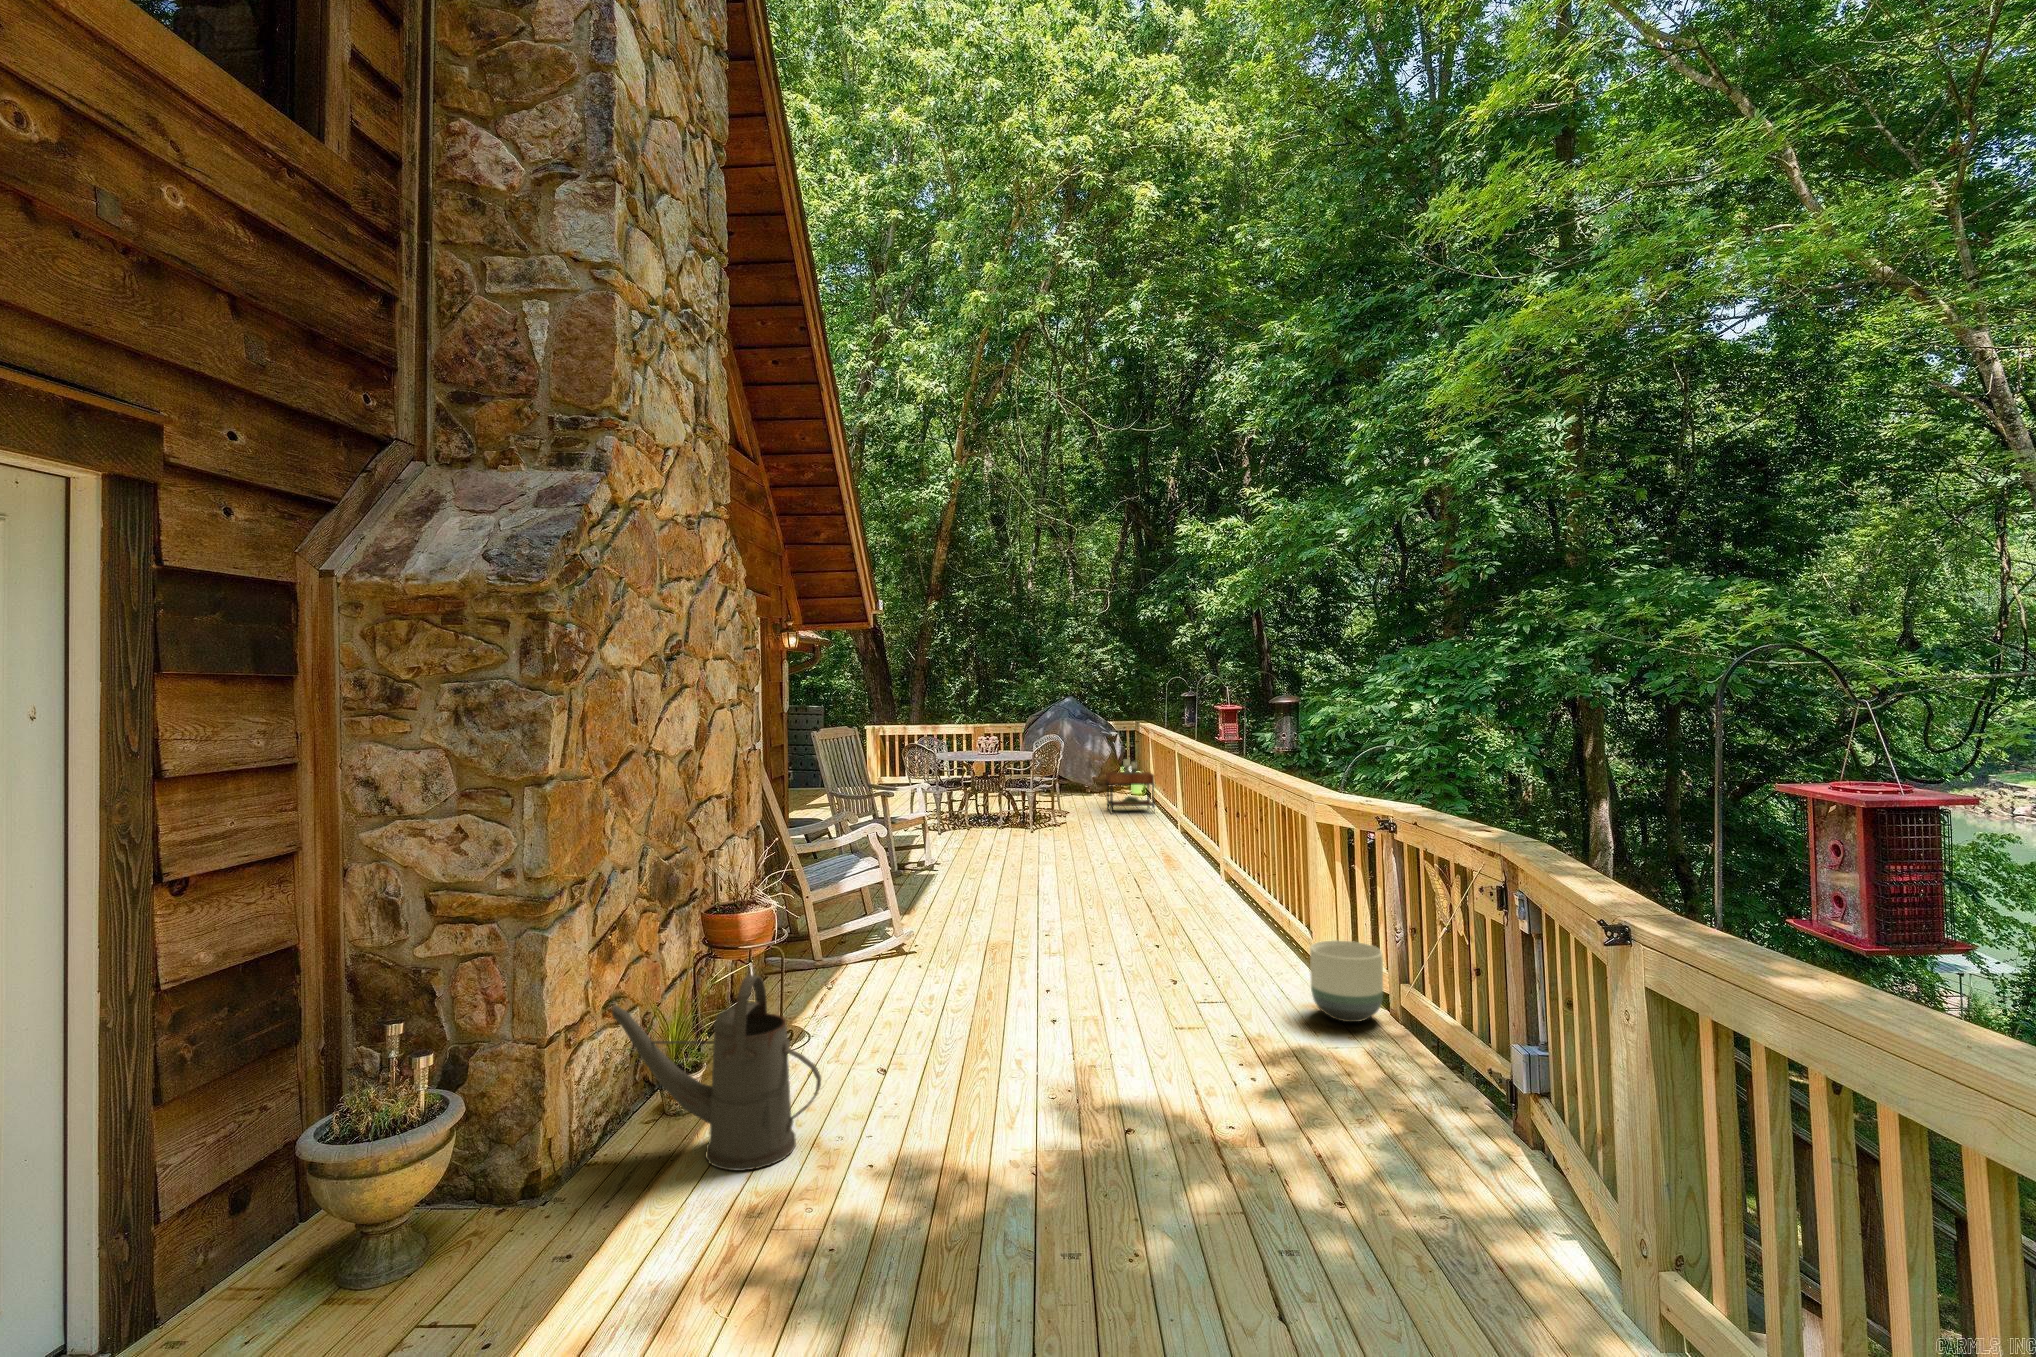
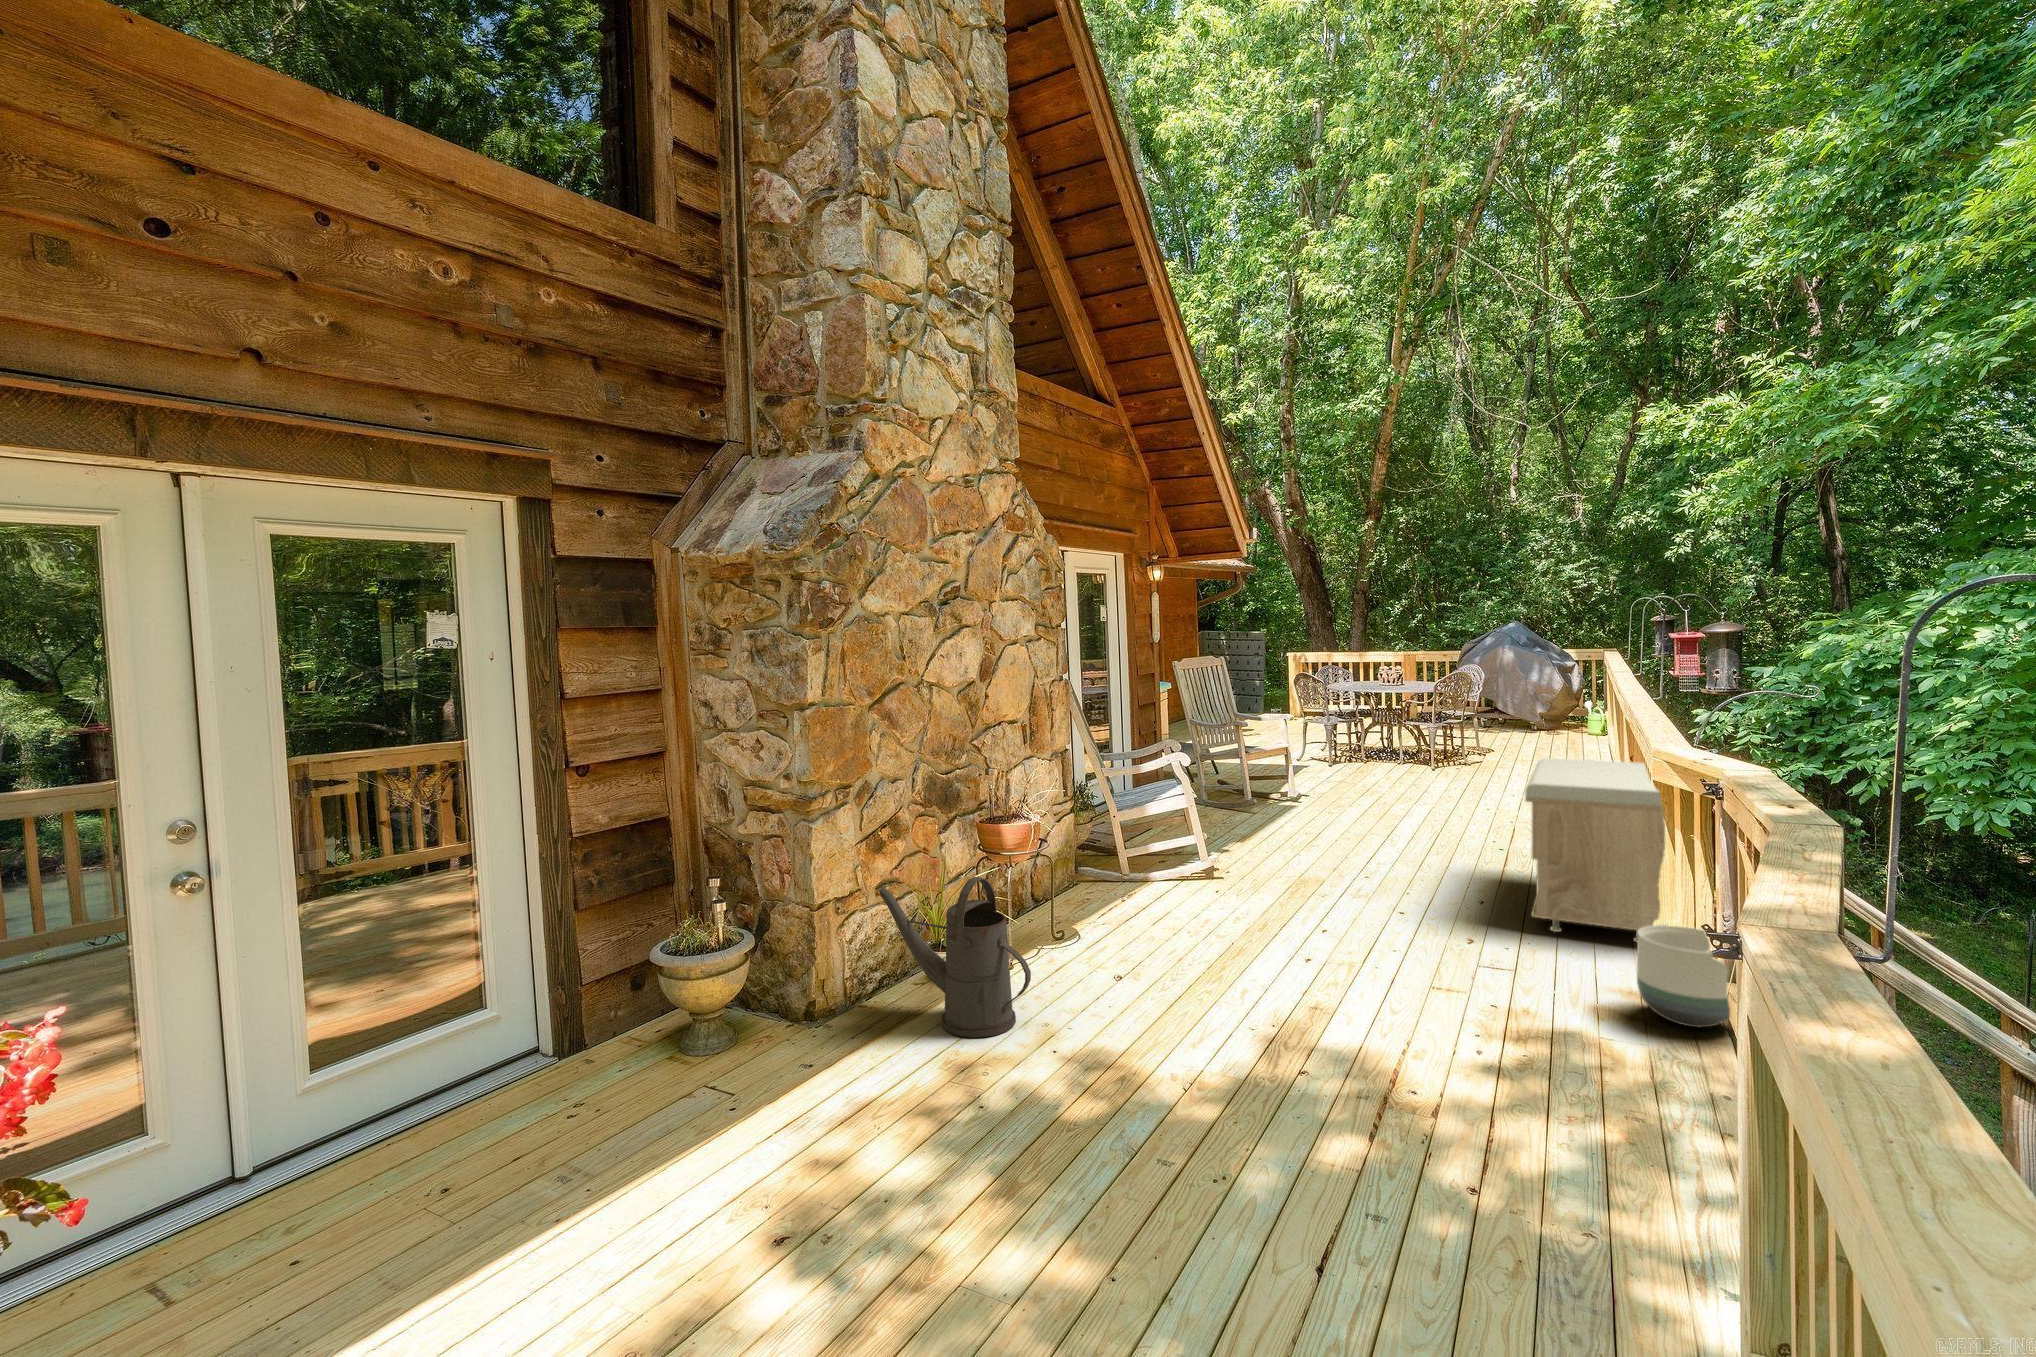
side table: present [1106,759,1155,813] -> none [1543,695,1605,760]
storage bench: none [1174,810,1299,961] -> present [1525,758,1665,942]

